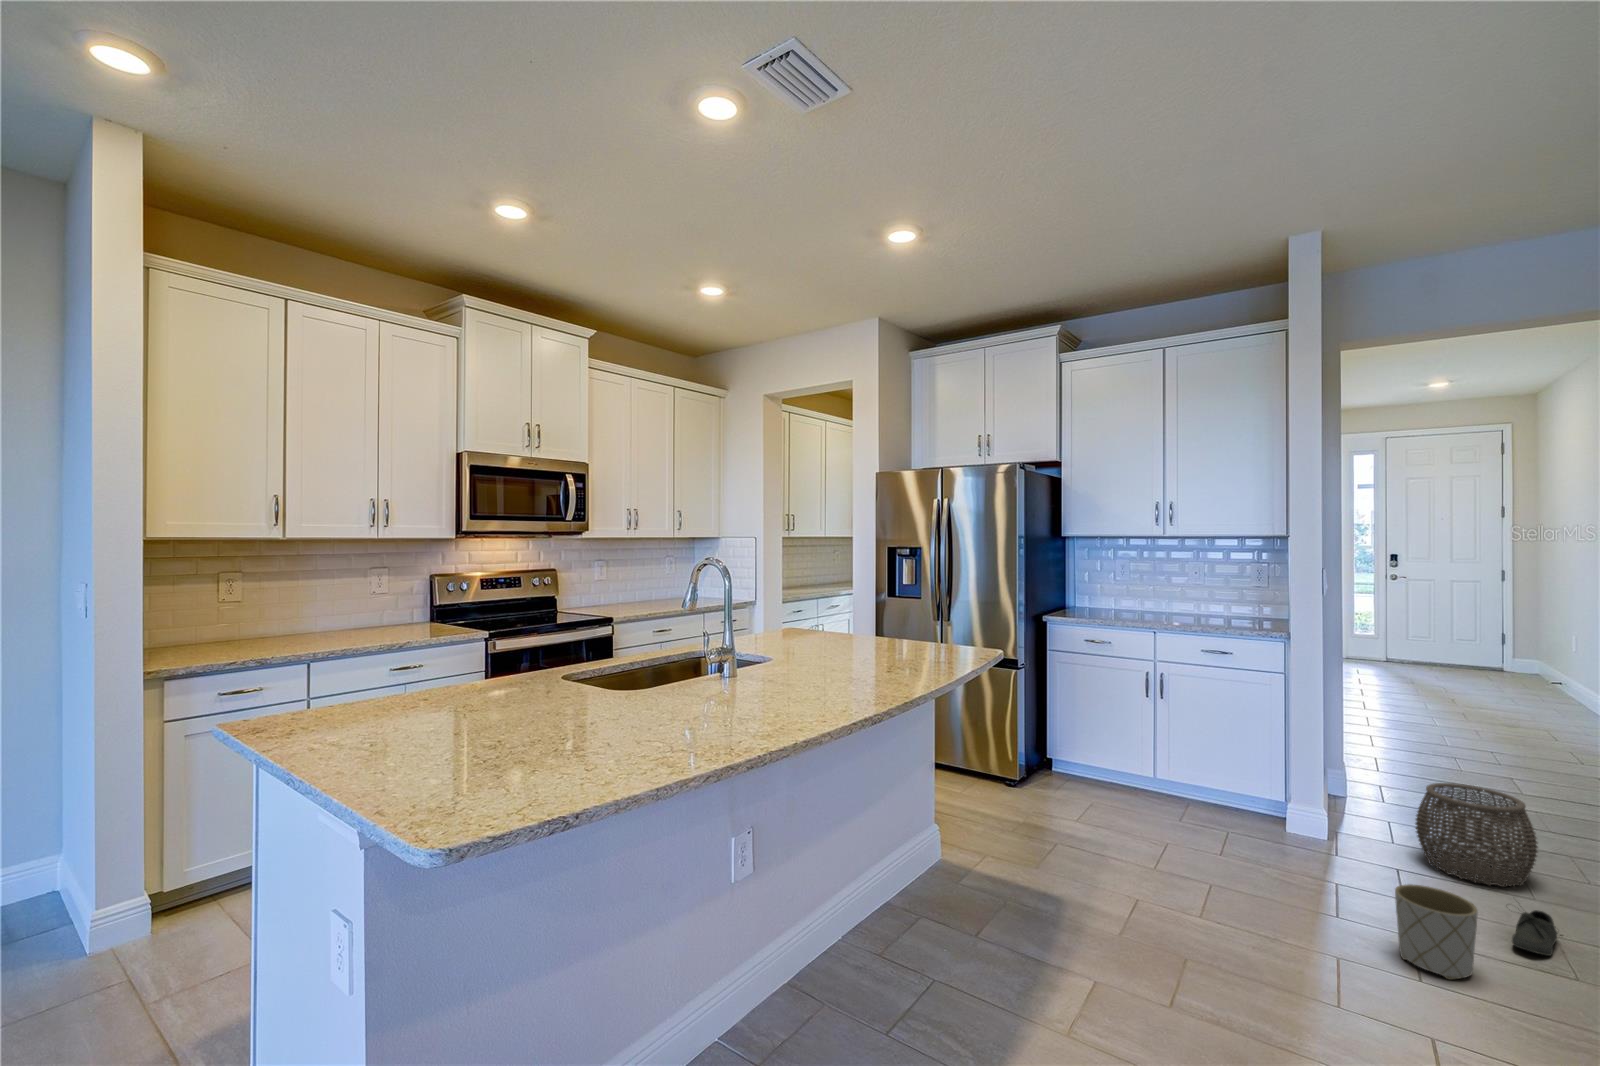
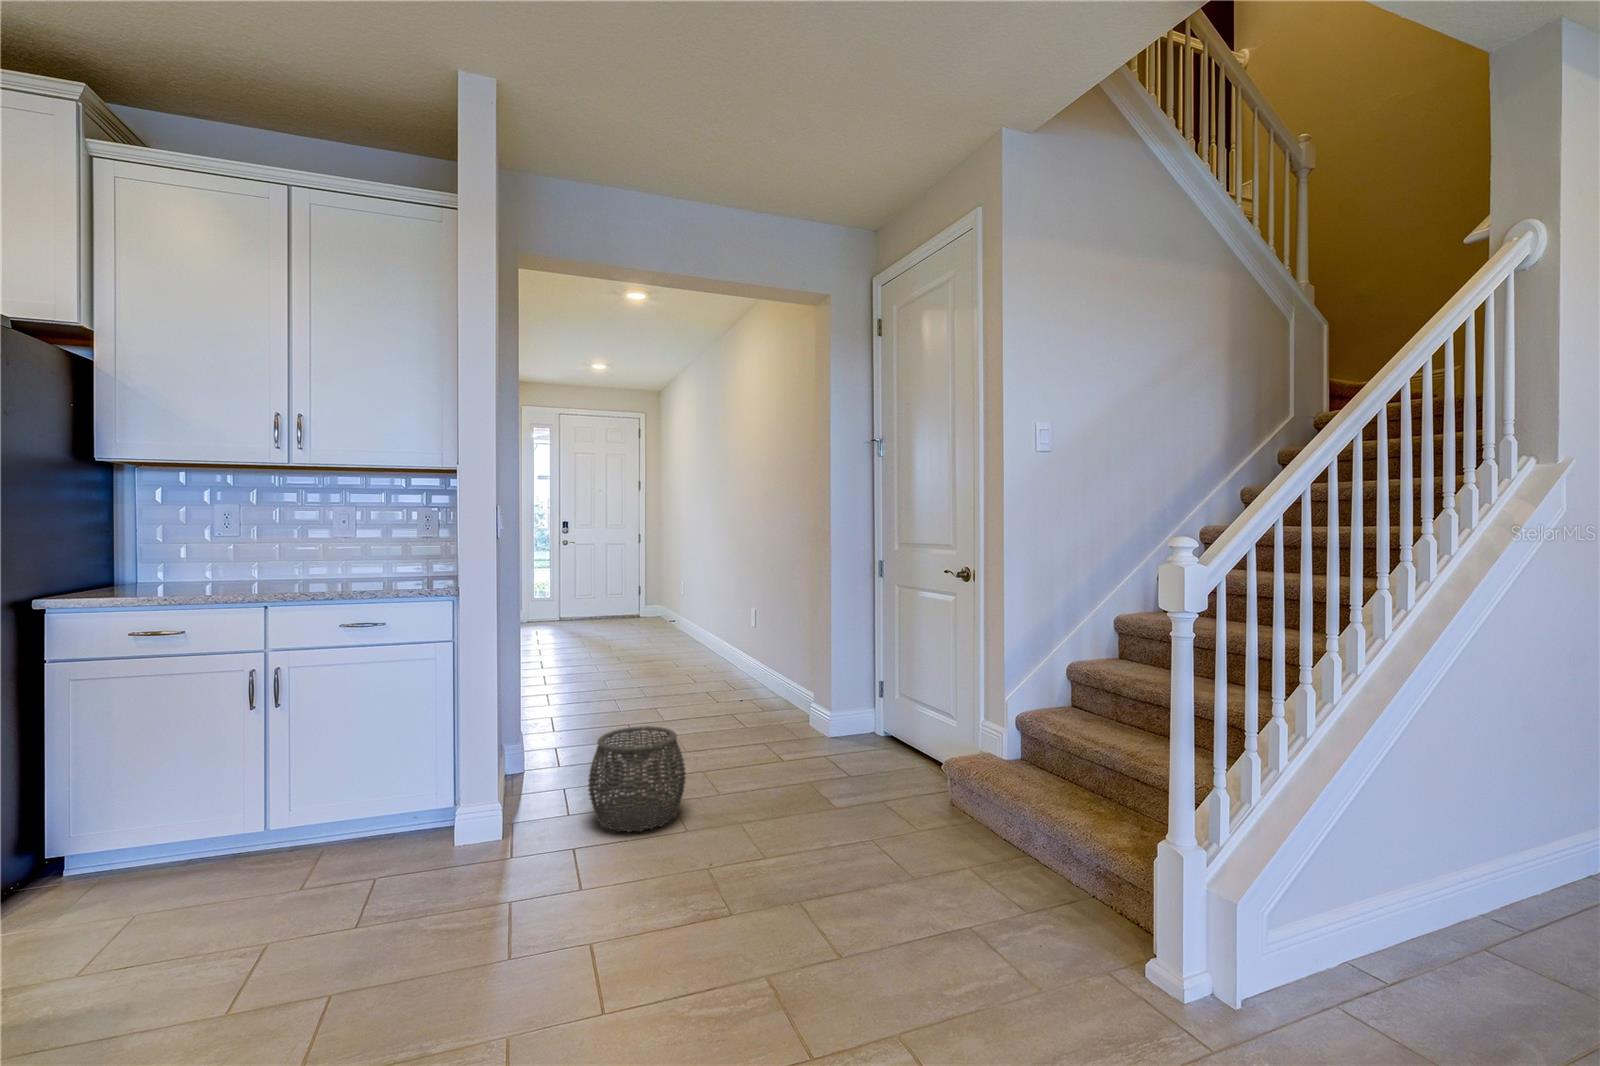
planter: present [1395,884,1478,979] -> none [572,870,655,993]
shoe: present [1512,910,1557,956] -> none [671,841,713,900]

